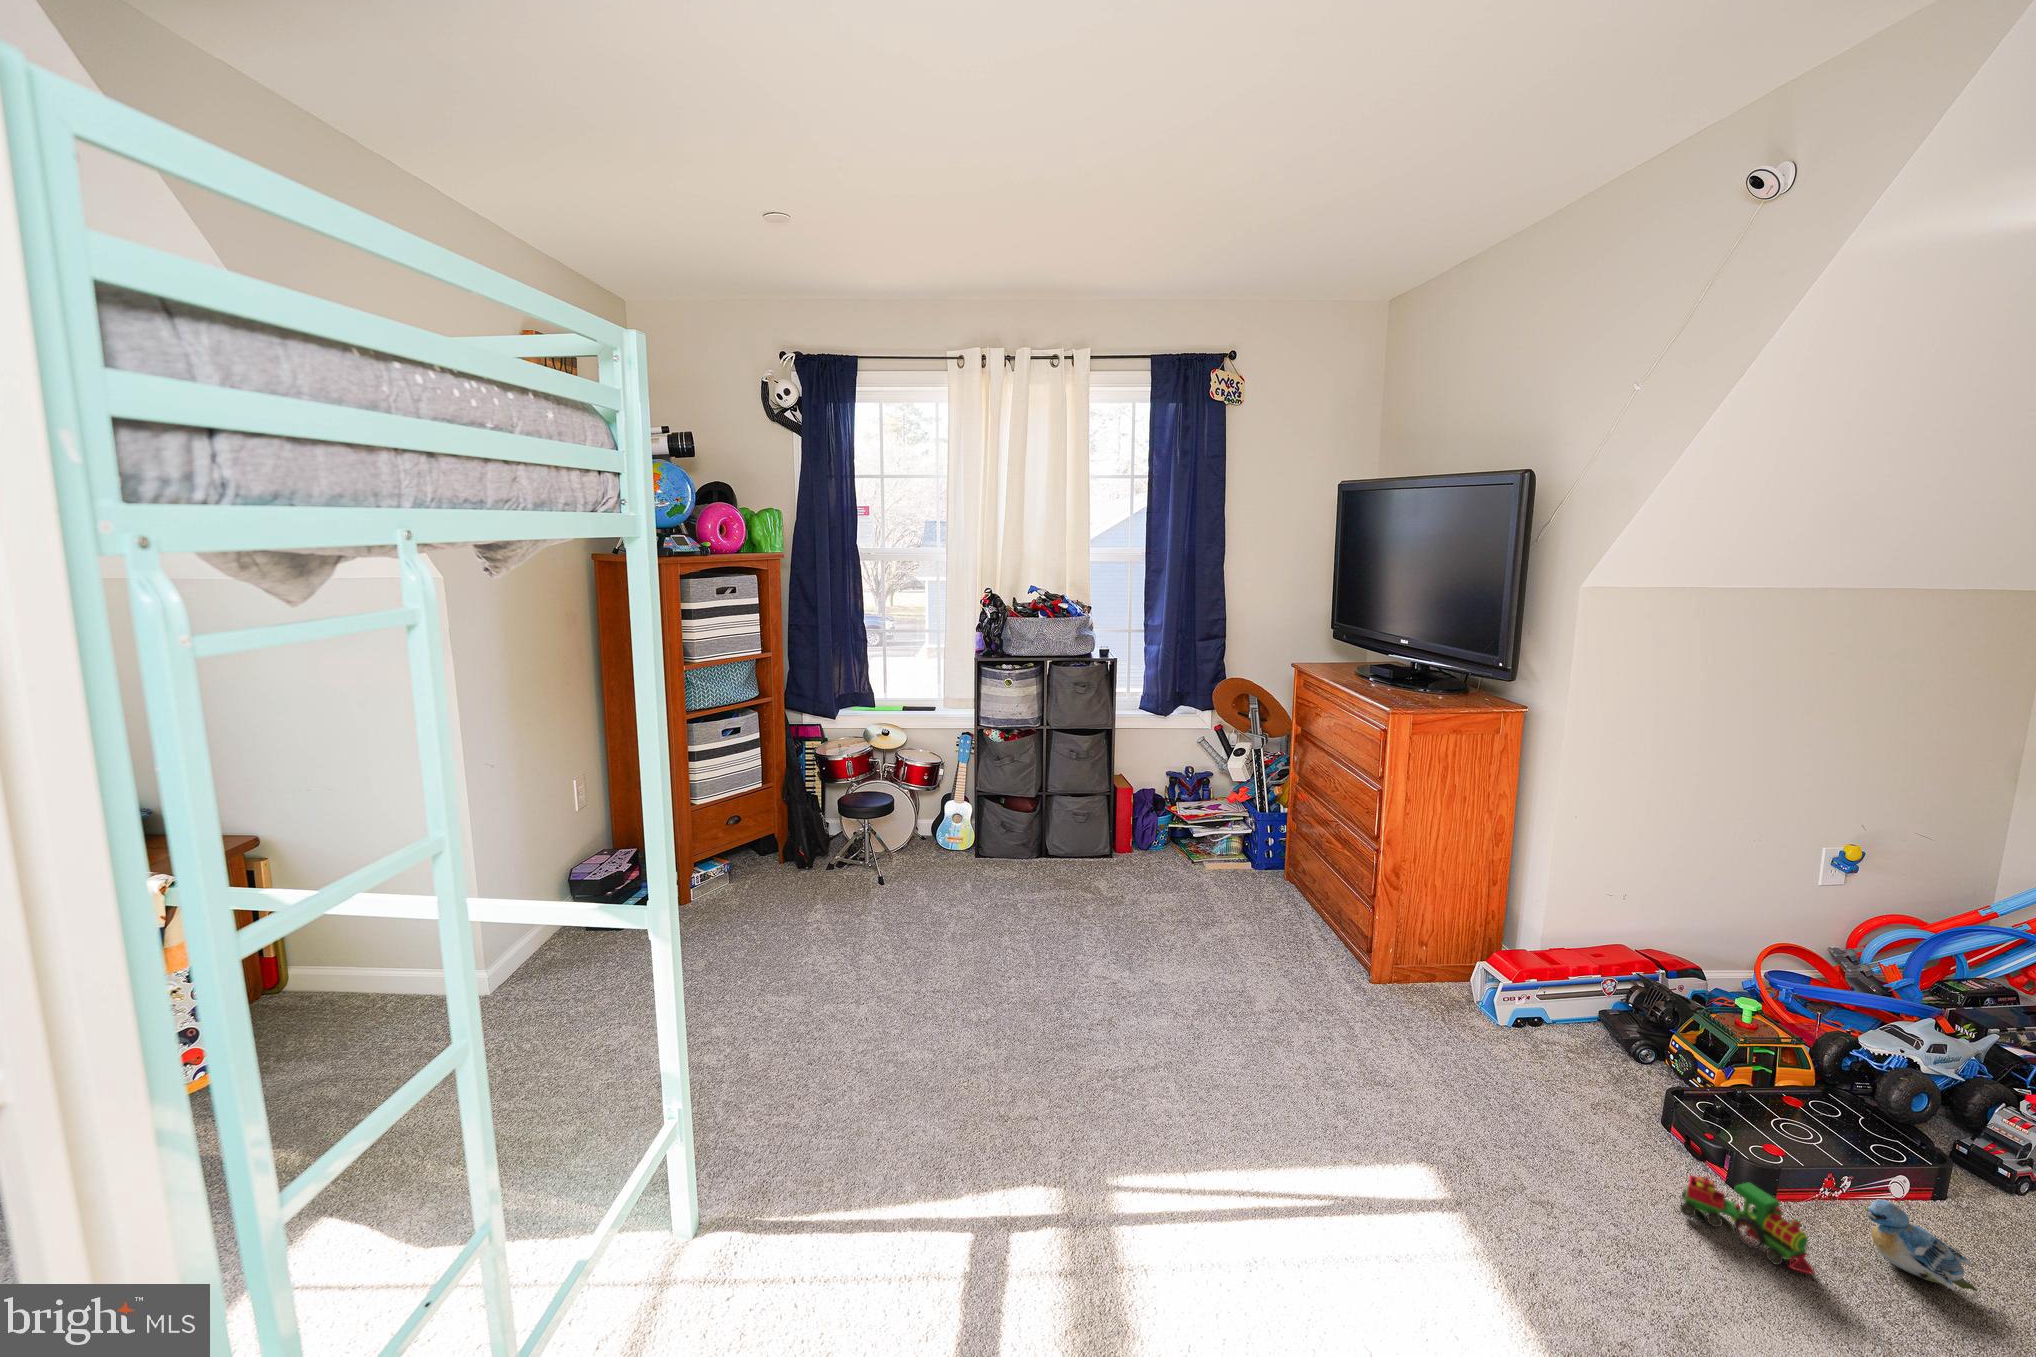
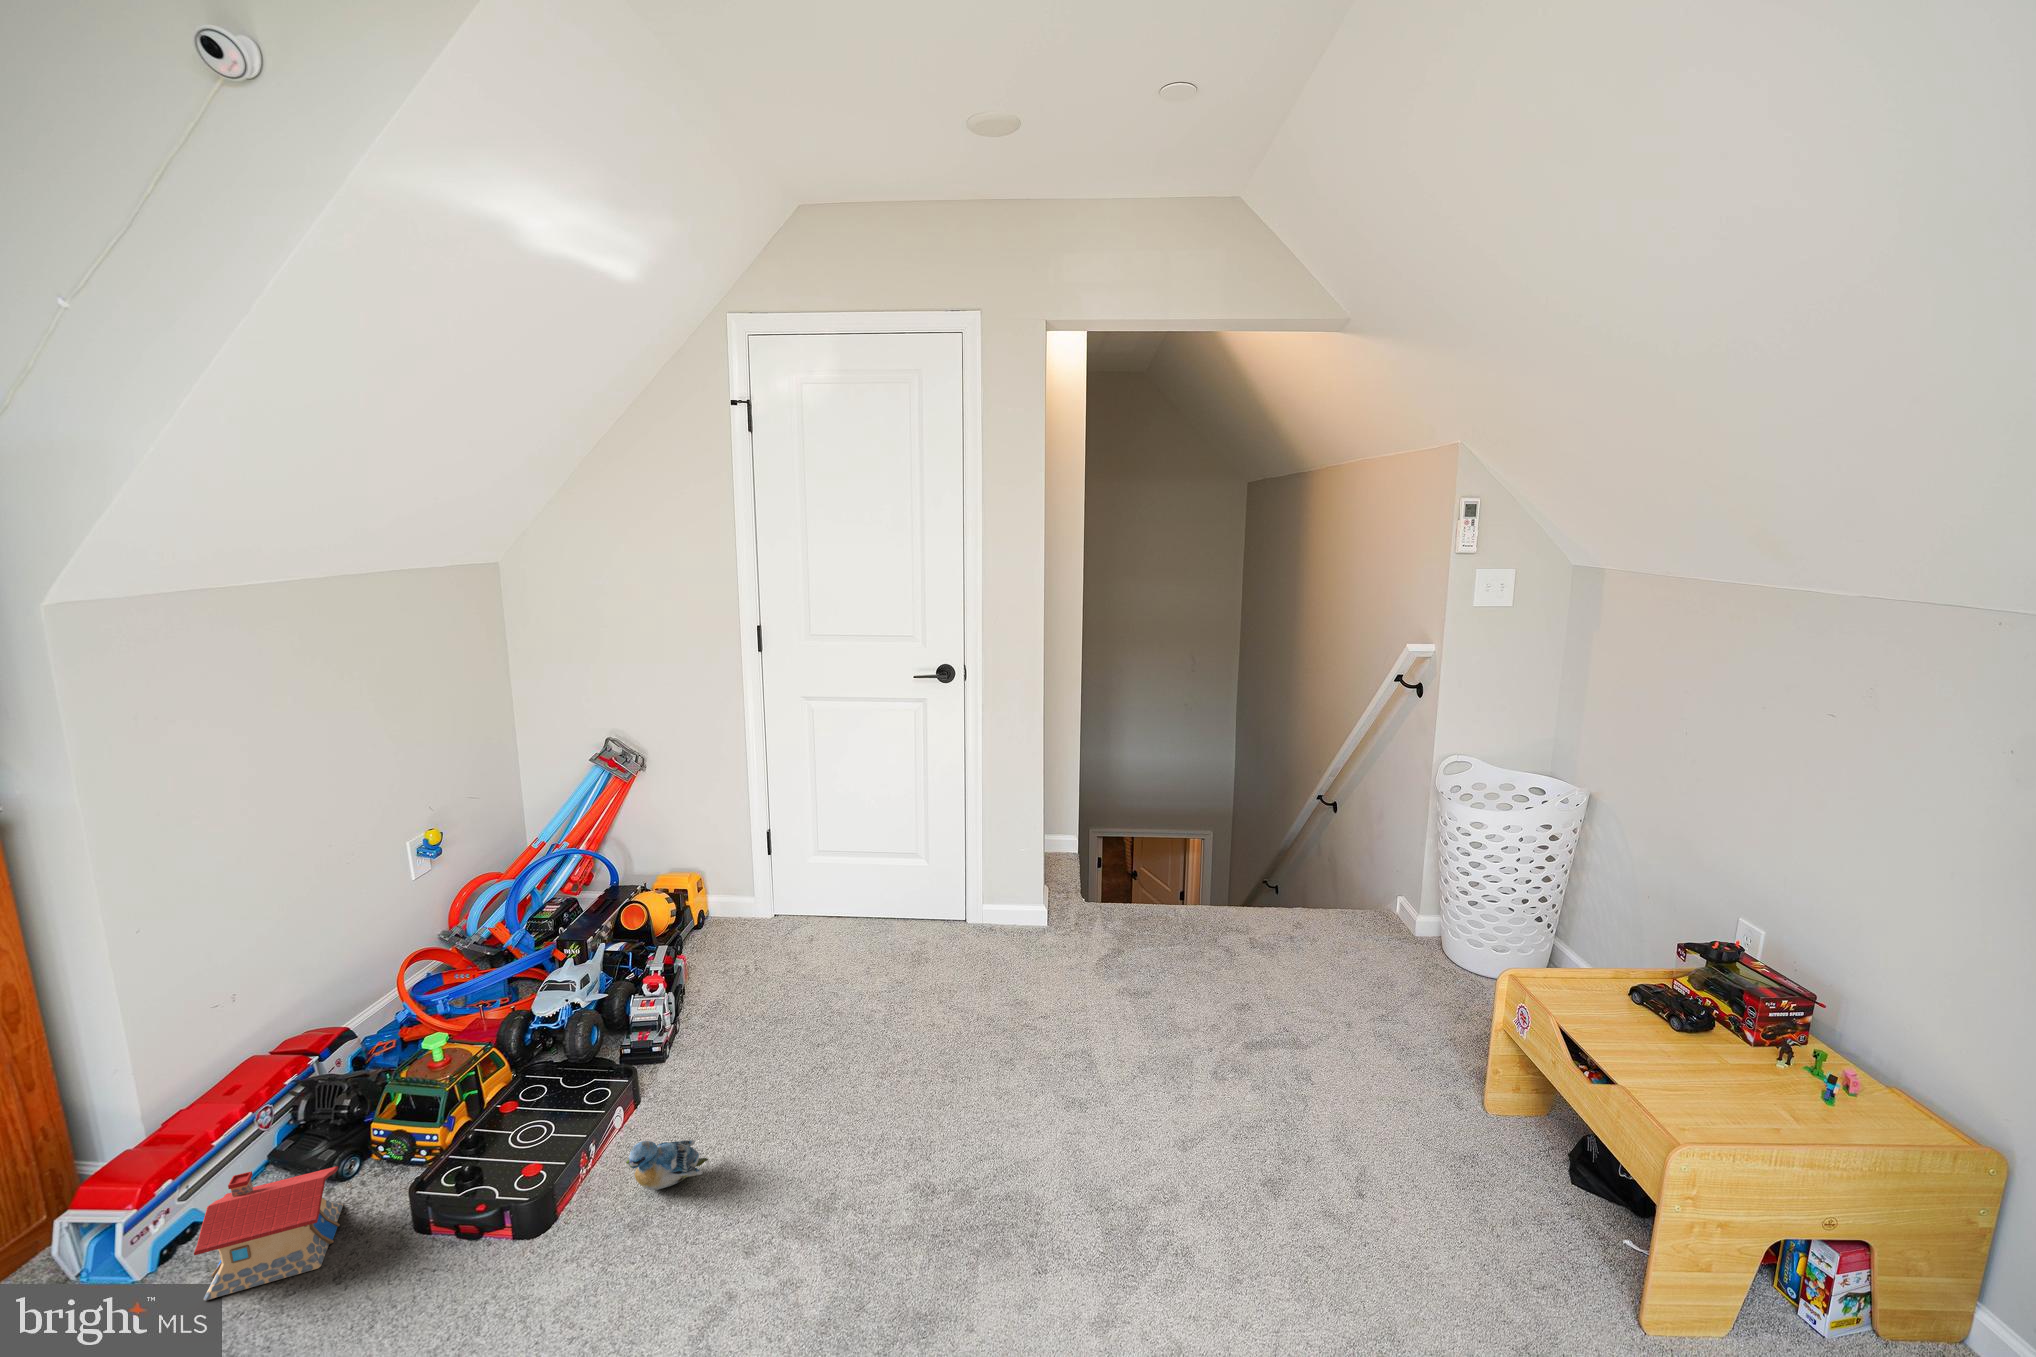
toy house: none [1523,998,1632,1093] -> present [194,1166,343,1300]
toy train: present [1680,1175,1815,1274] -> none [490,1220,629,1314]

